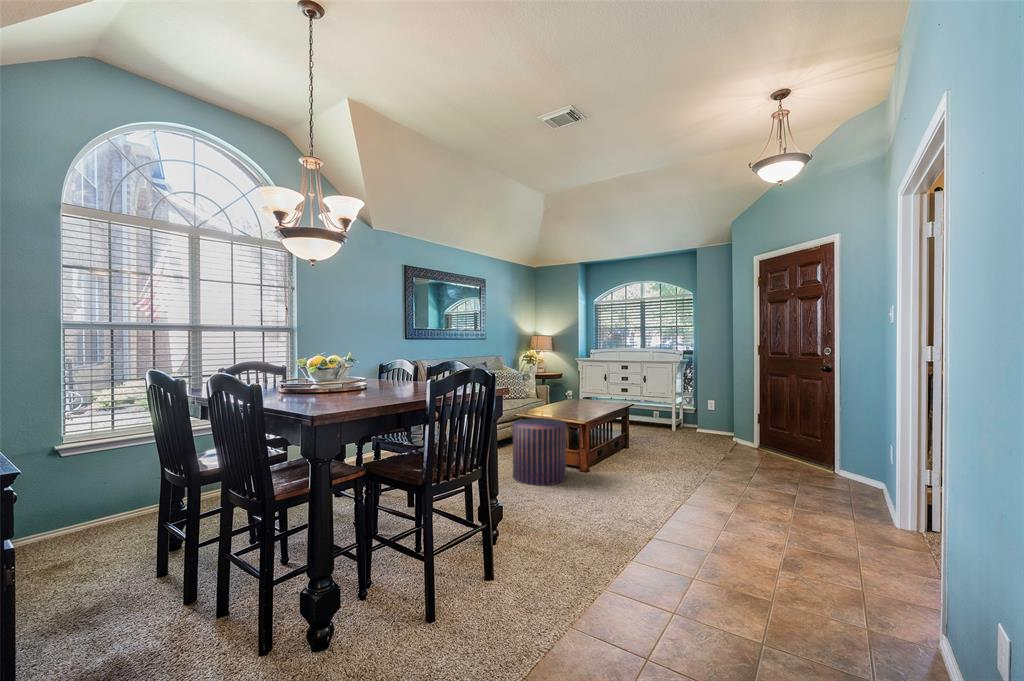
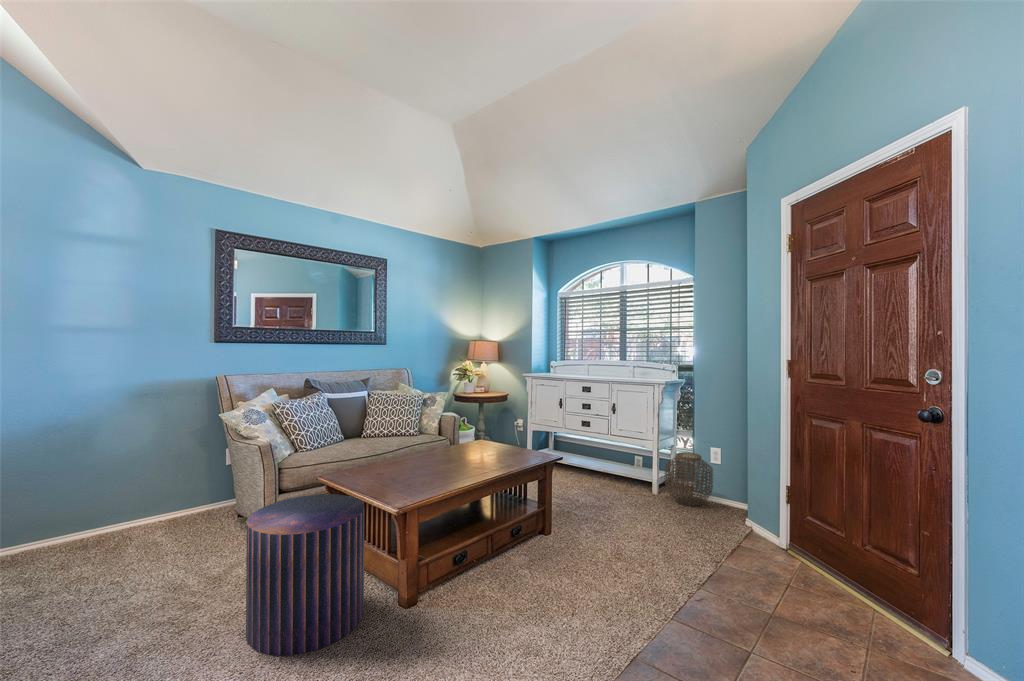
woven basket: none [681,404,711,435] -> present [665,452,713,506]

